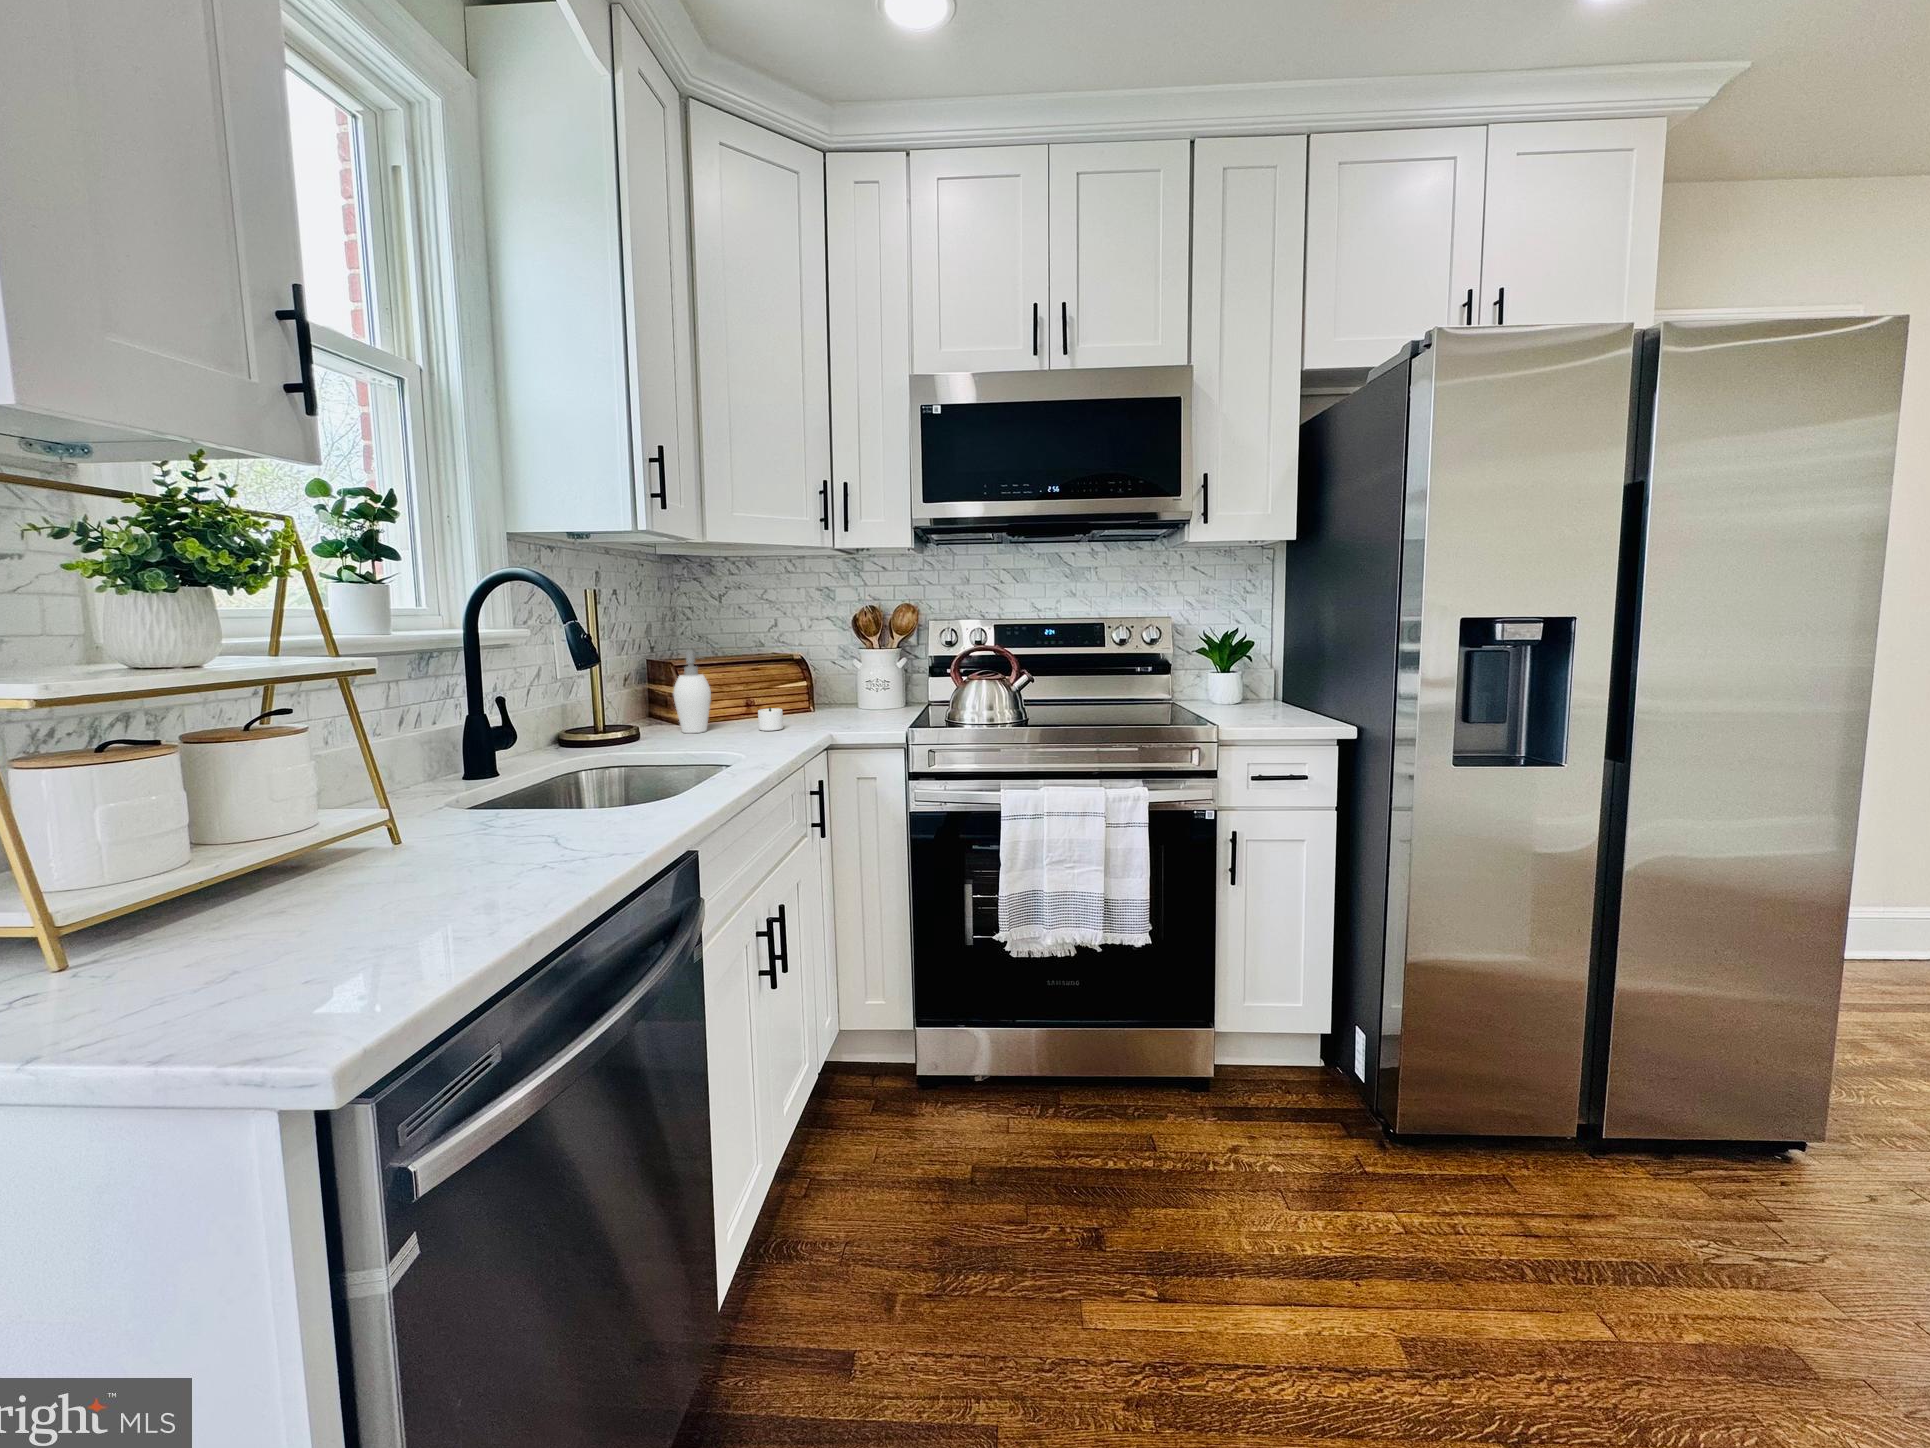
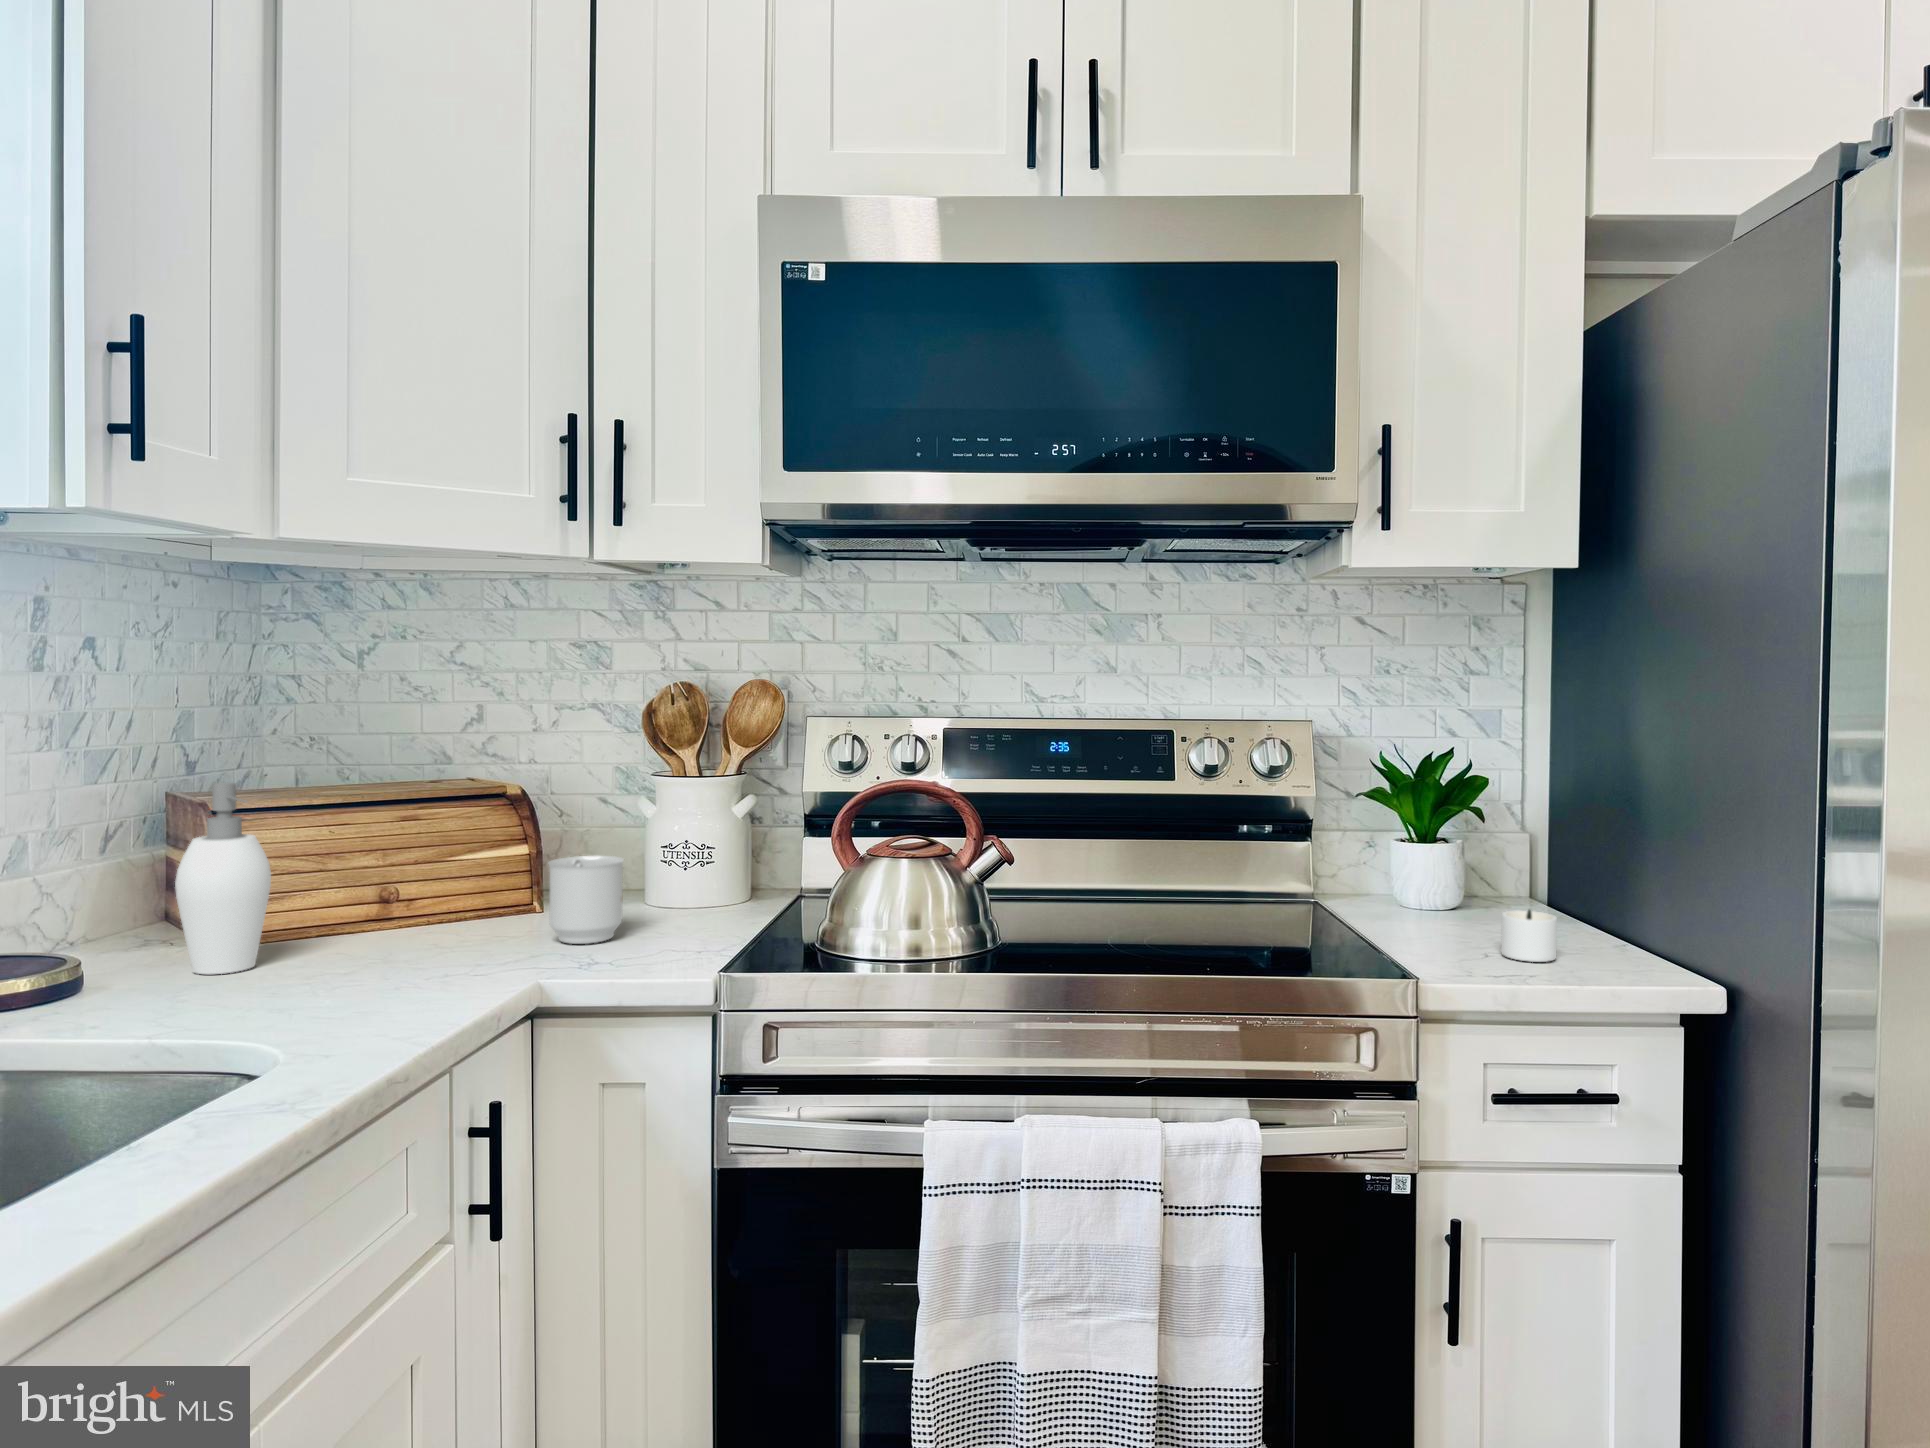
mug: none [823,684,856,722] -> present [548,856,624,944]
candle: present [758,707,783,731] -> present [1501,910,1557,962]

